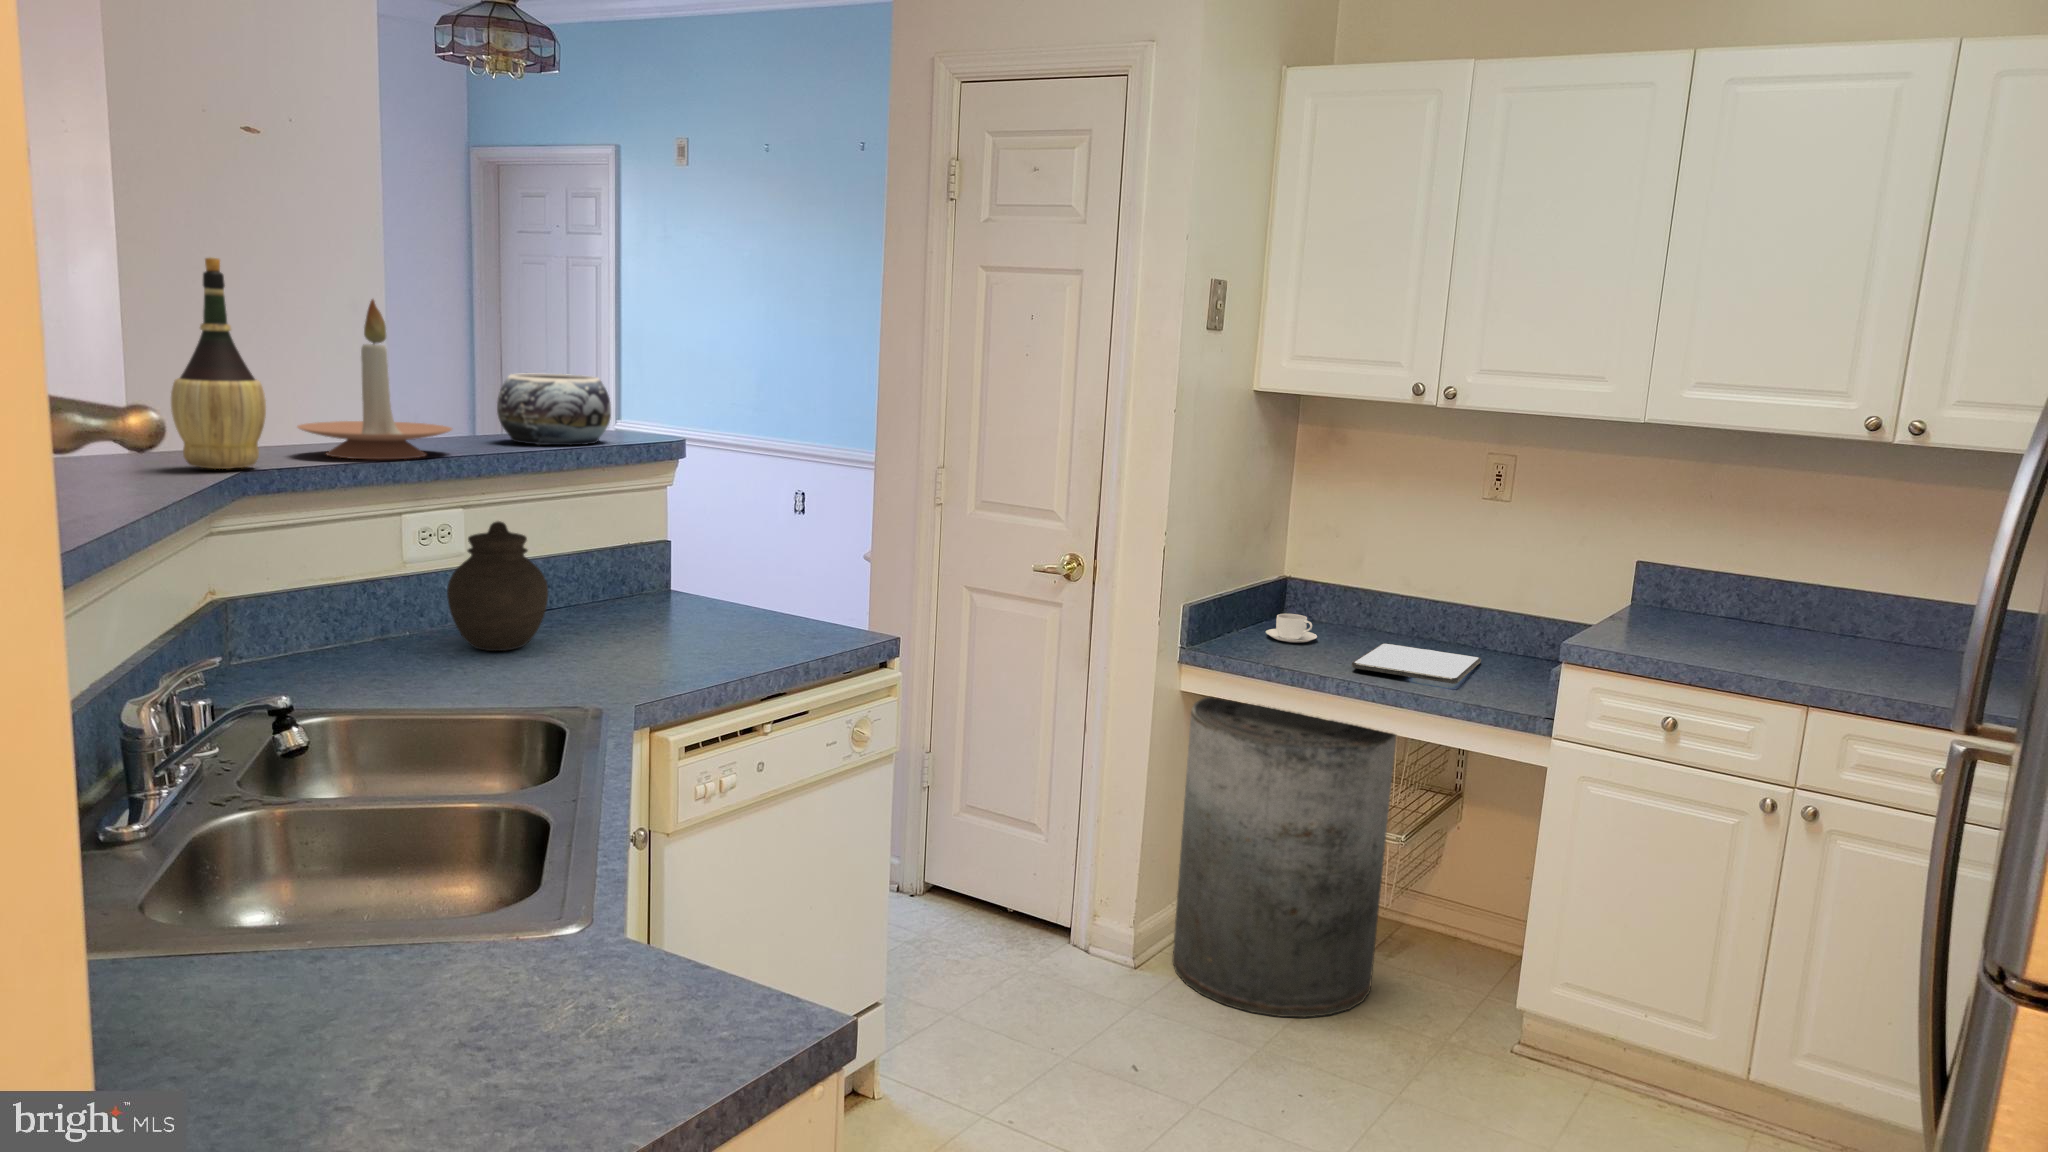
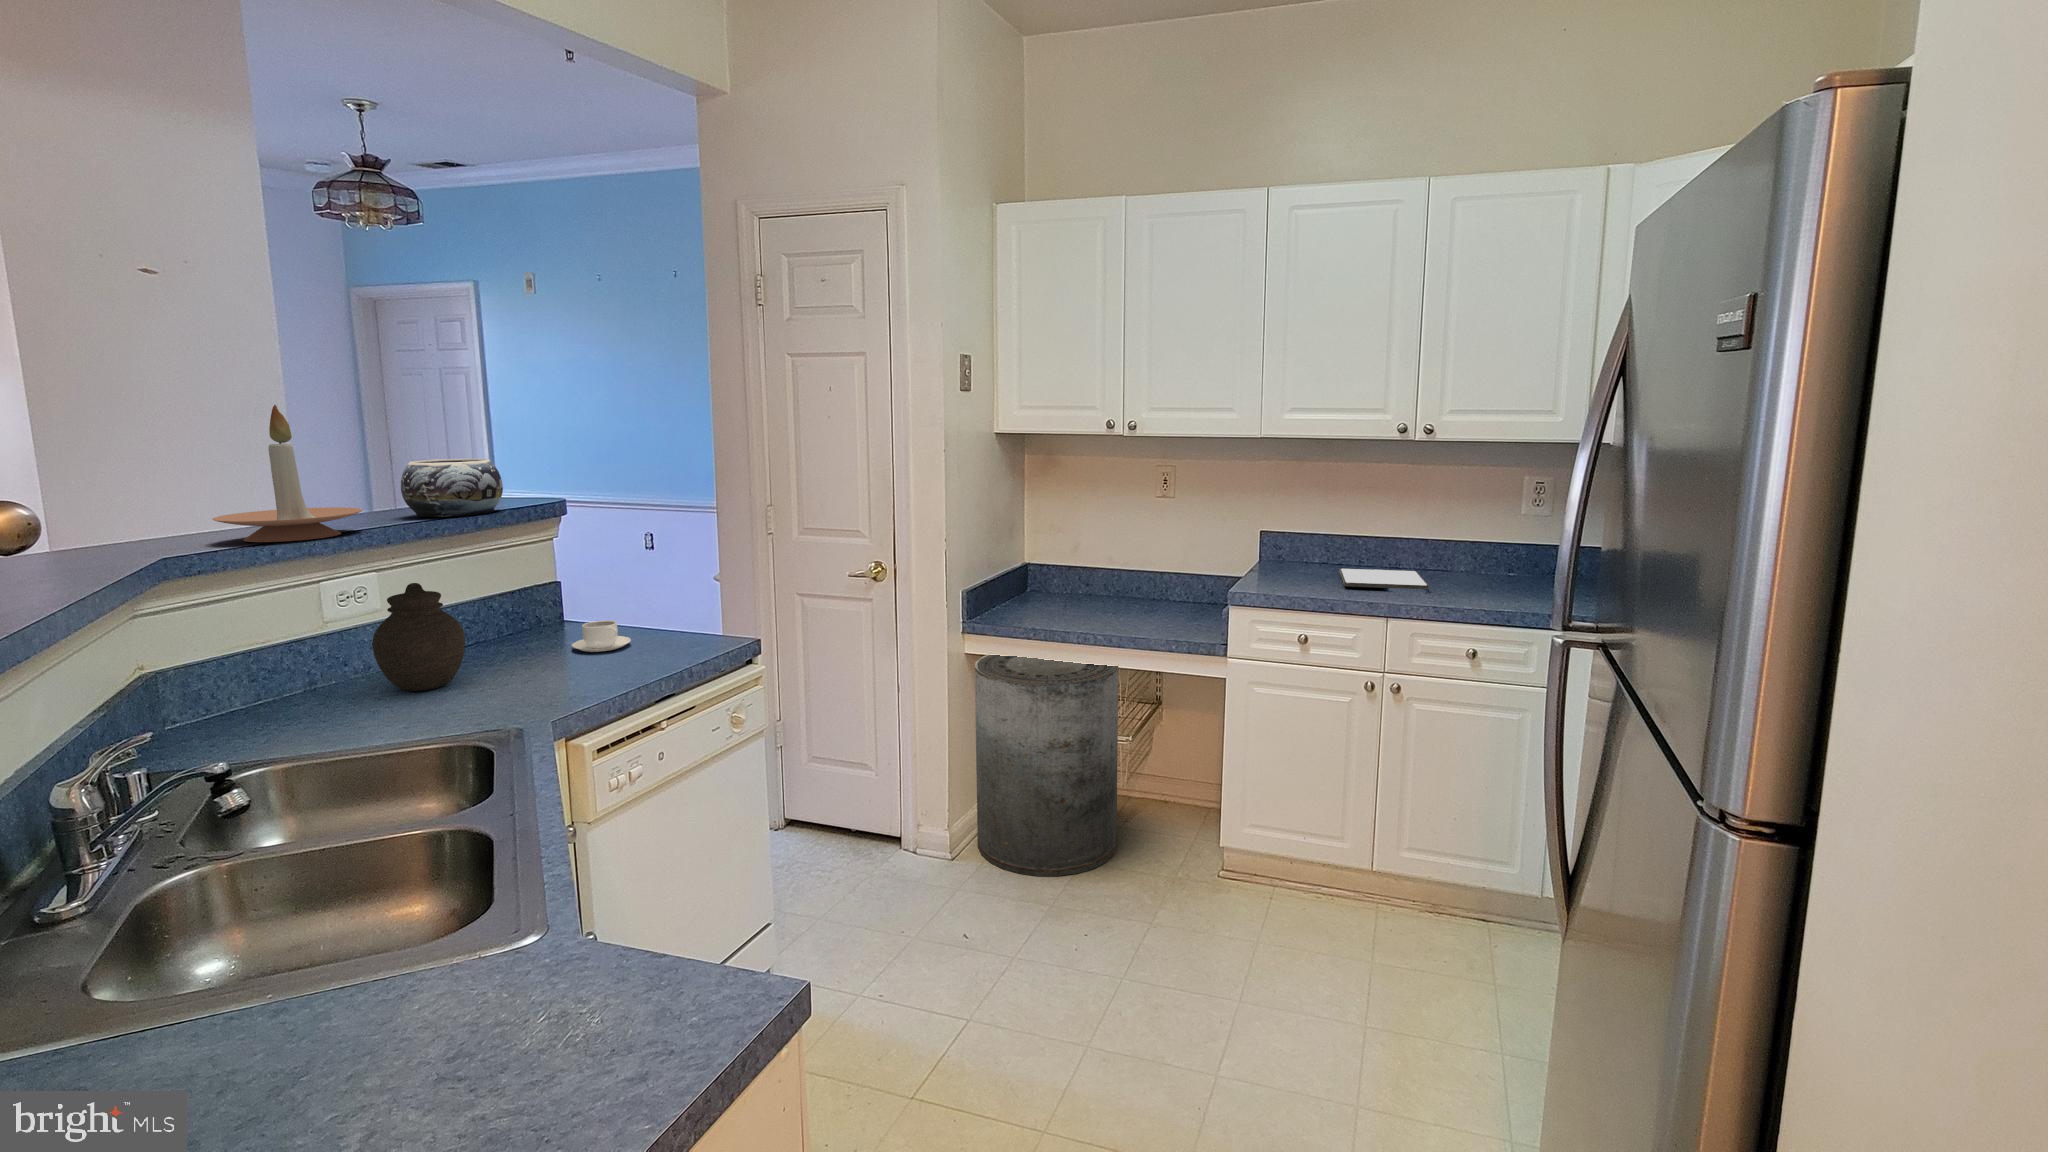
wine bottle: present [171,257,266,469] -> none [79,375,179,562]
coffee cup: present [1266,614,1317,642] -> present [572,620,631,652]
tablet: present [1352,643,1481,684] -> present [1339,568,1429,590]

